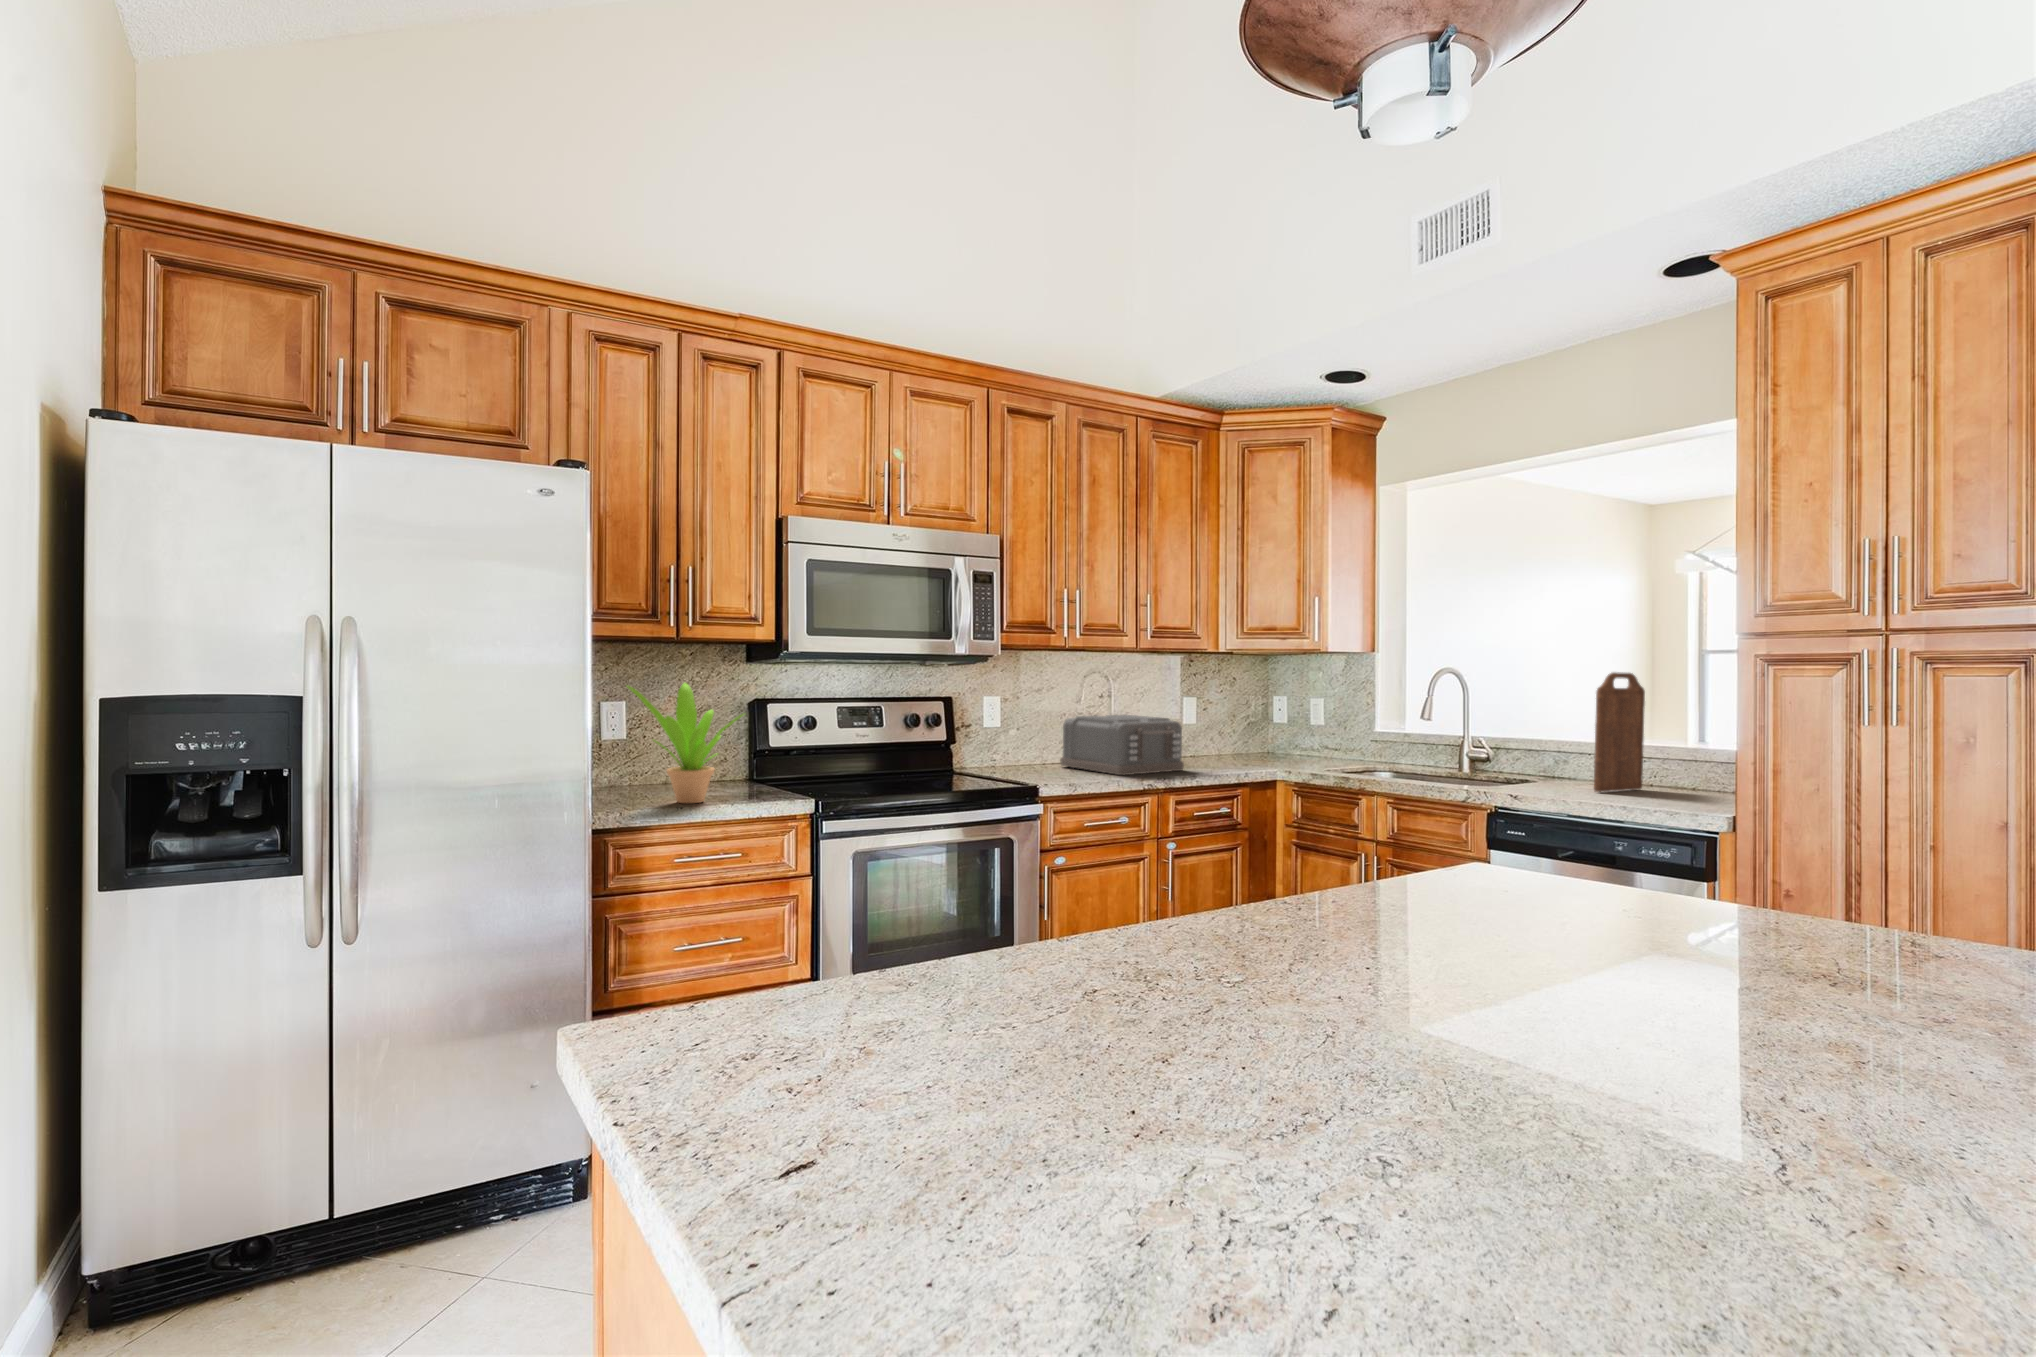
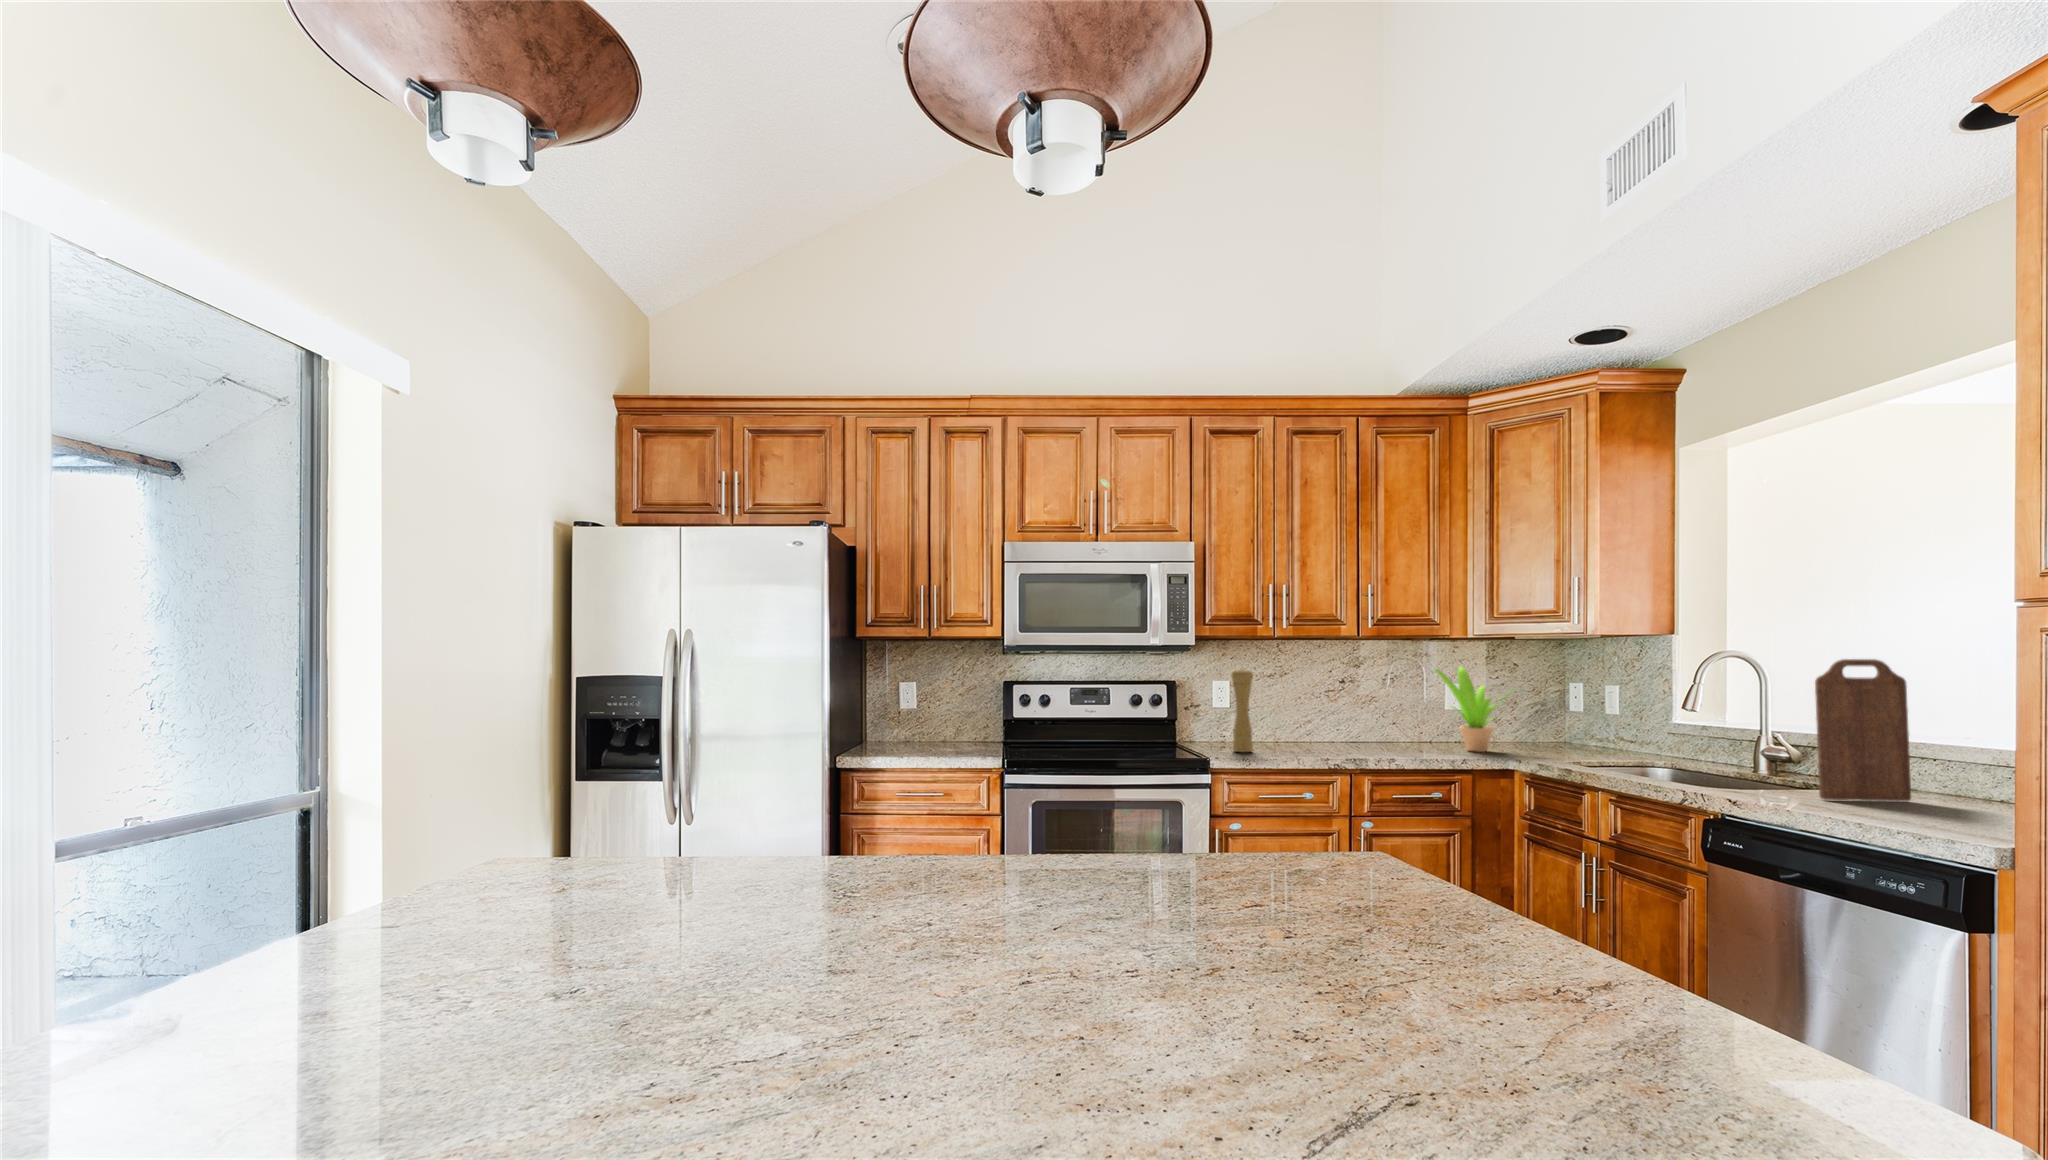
potted plant: present [627,683,744,803] -> present [1435,667,1513,752]
pepper mill: none [1034,683,1058,776] -> present [1232,669,1253,752]
toaster: present [1060,715,1184,775] -> none [1282,698,1395,755]

